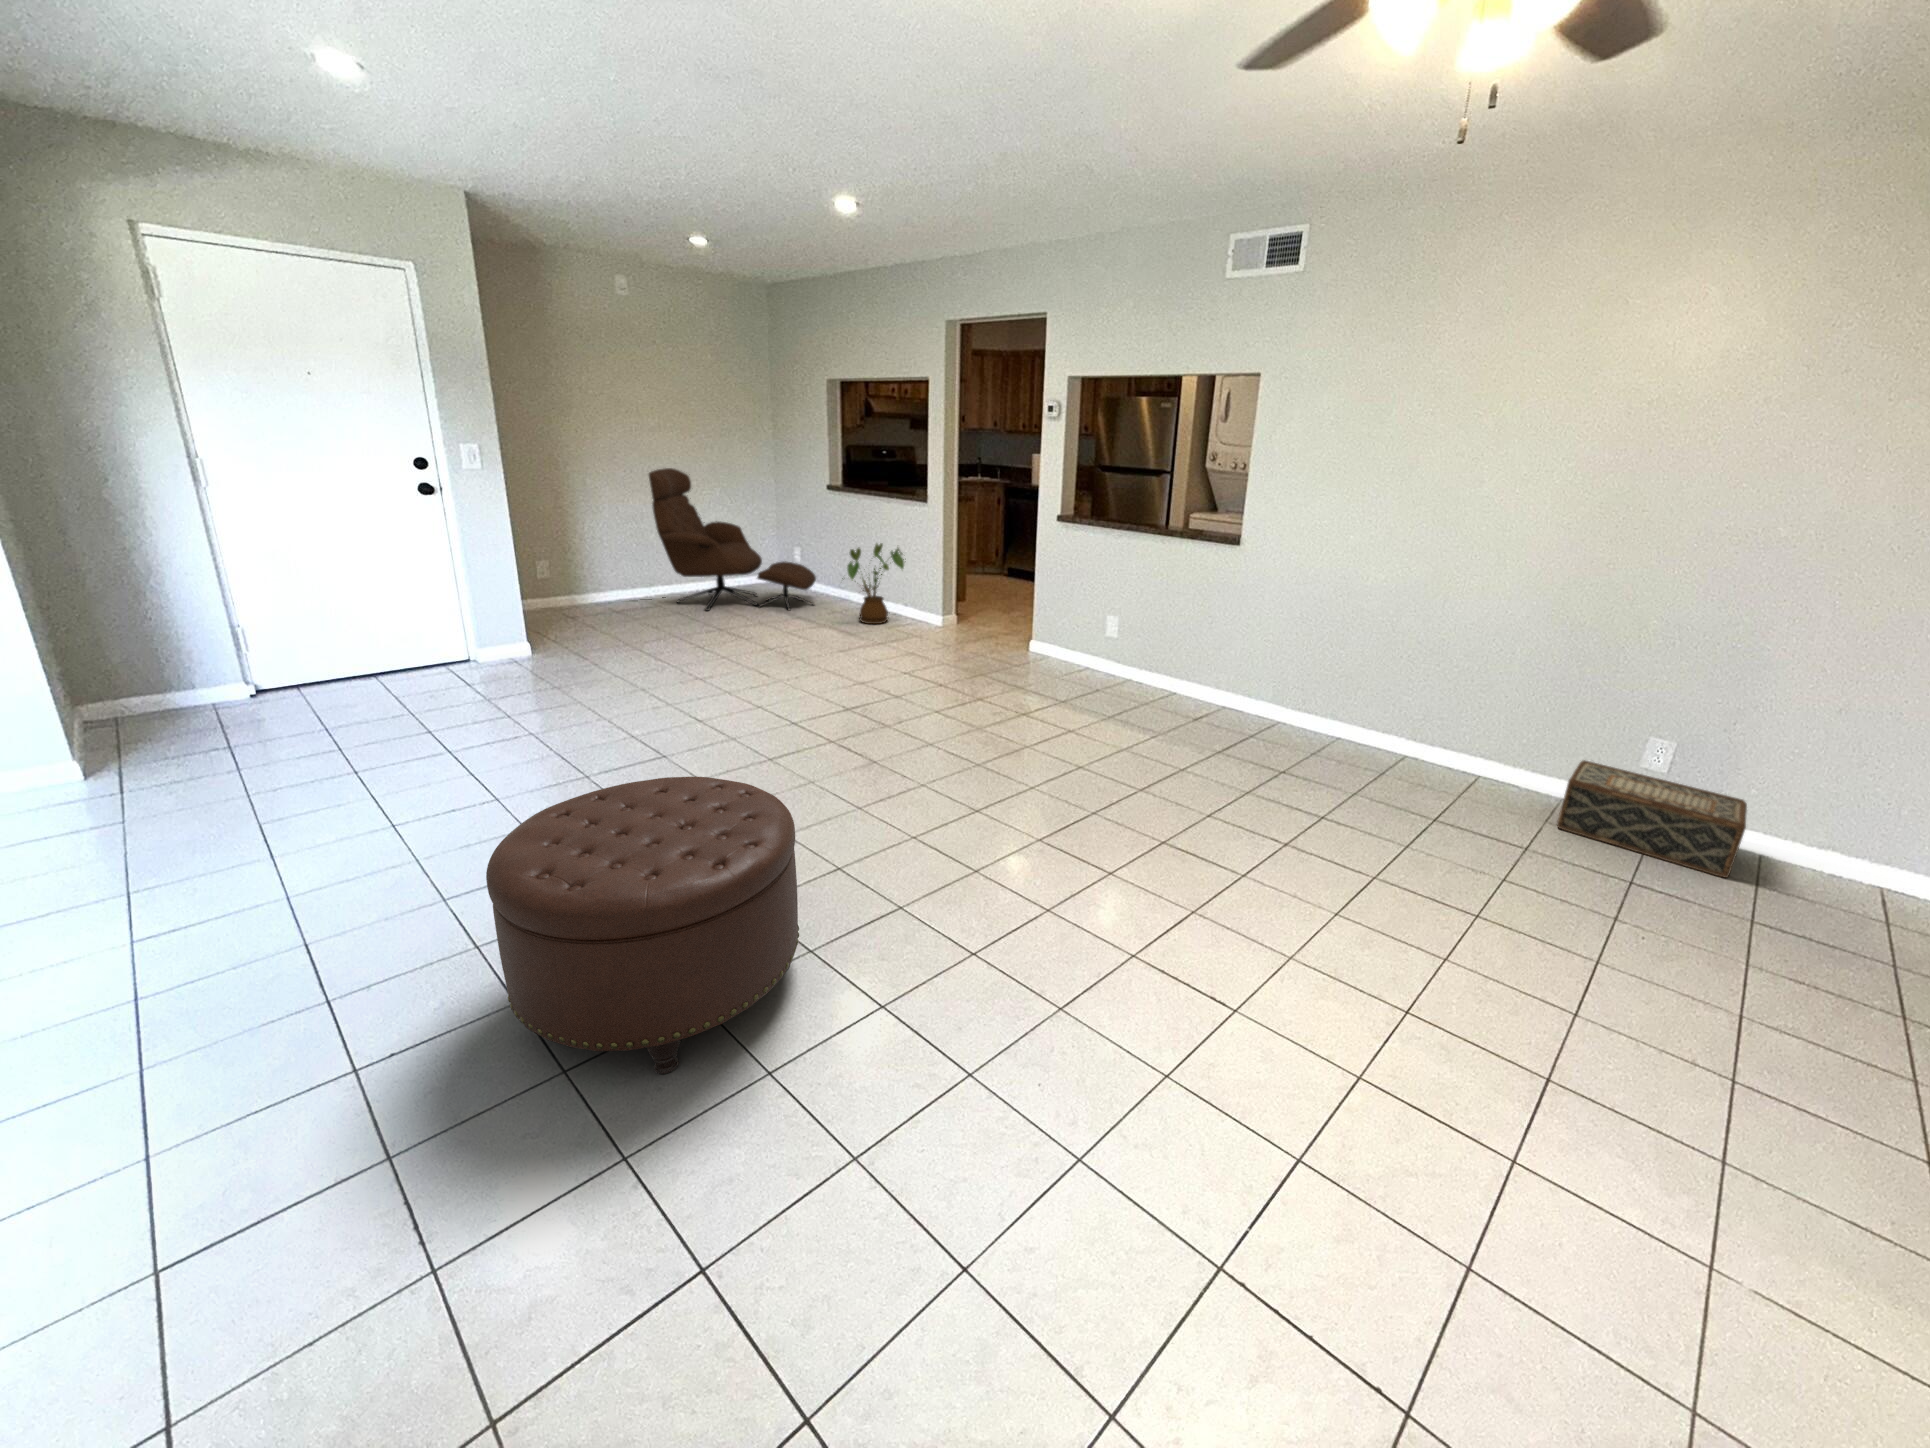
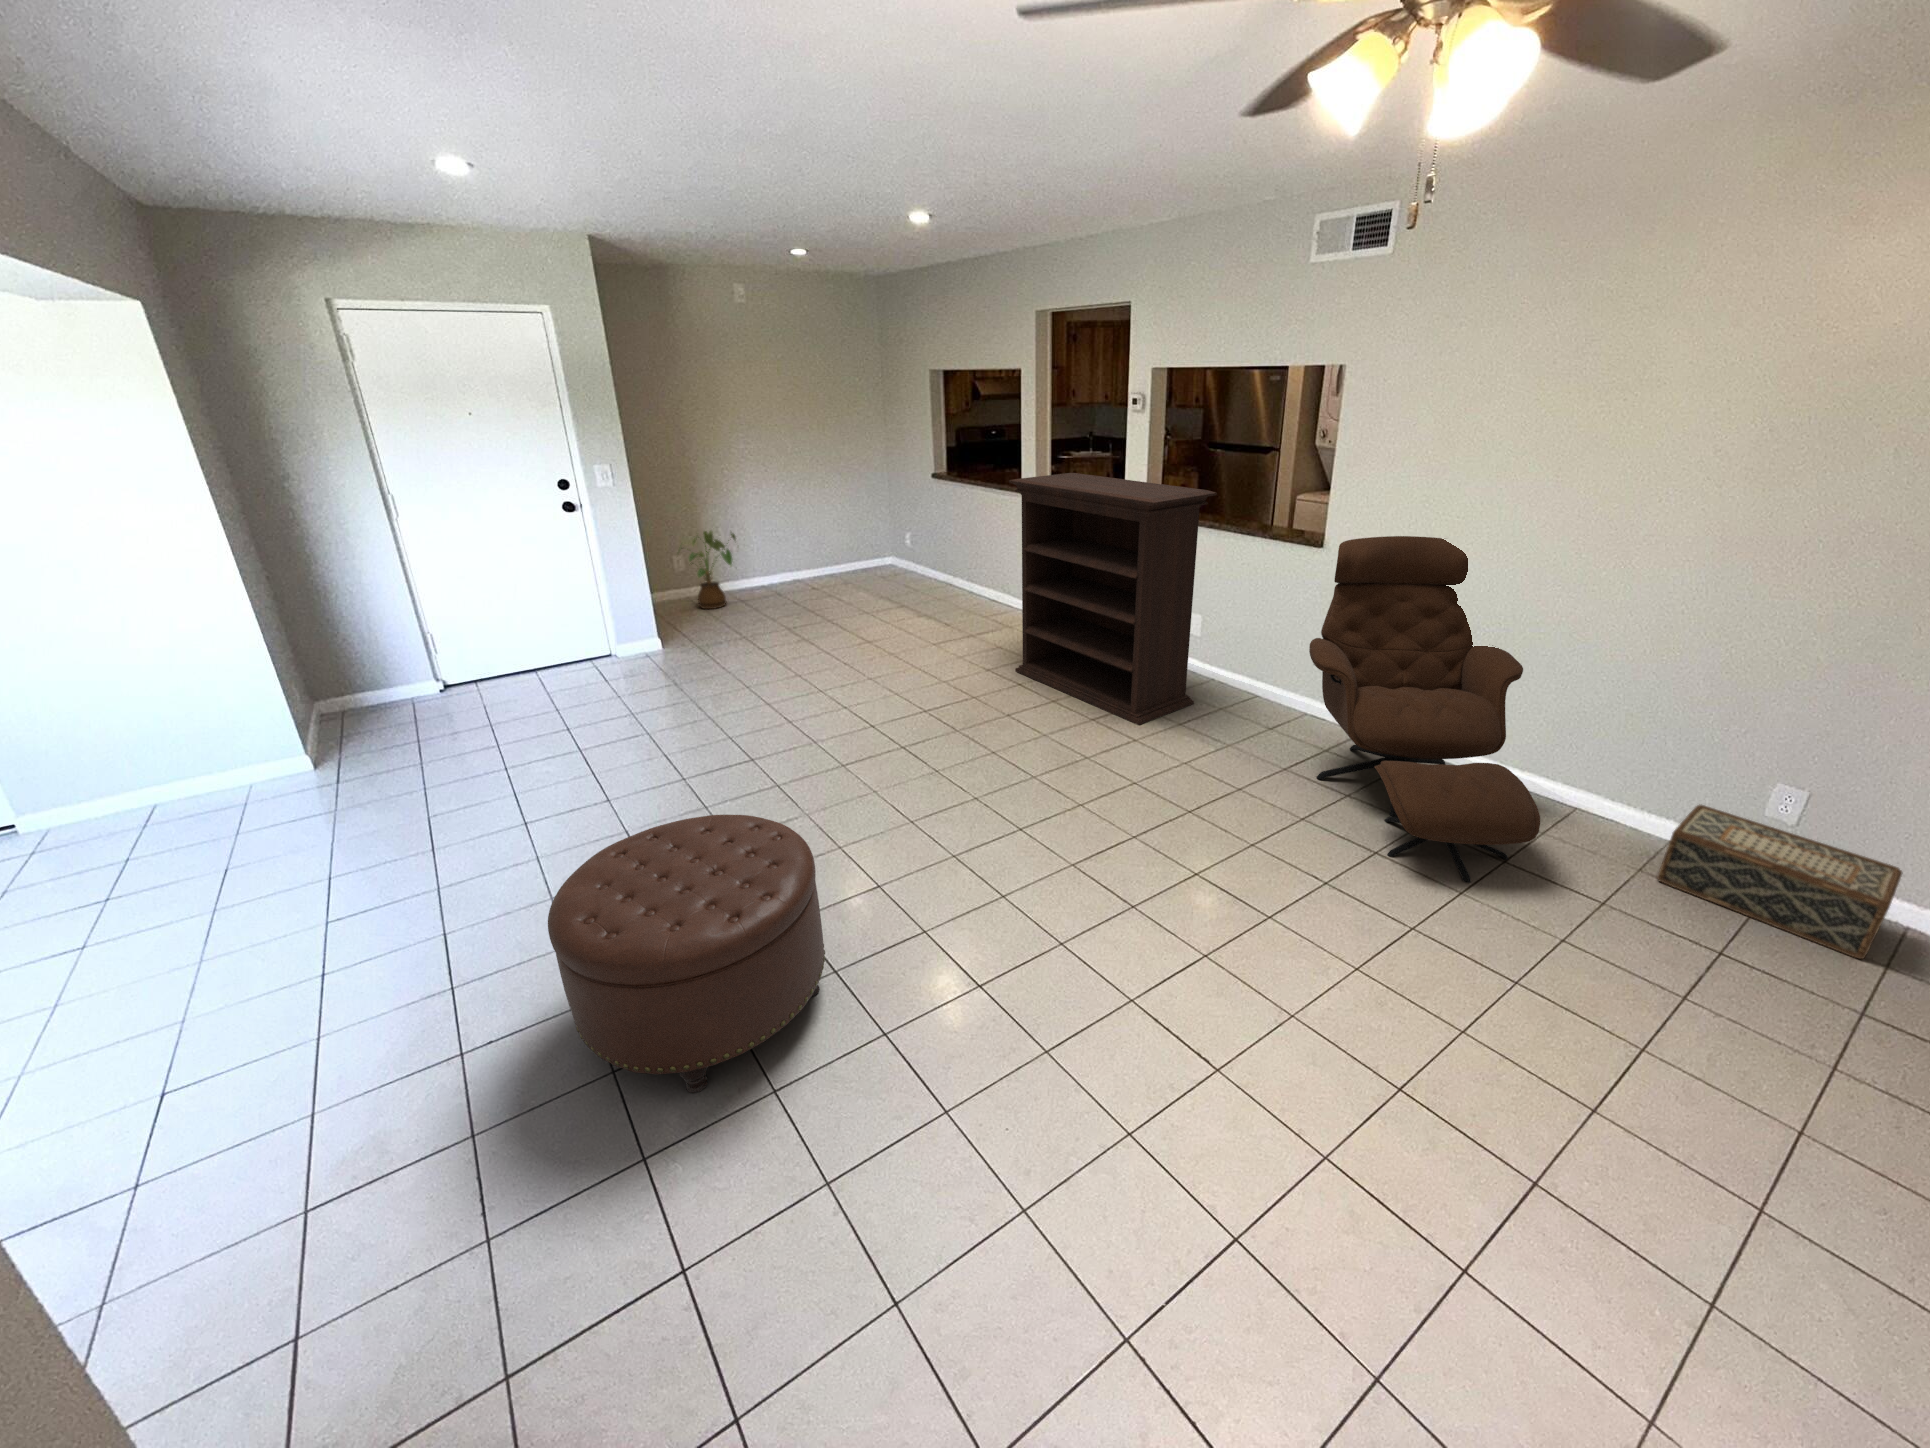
lounge chair: present [649,468,816,611] -> present [1309,536,1540,883]
bookshelf: none [932,474,1143,718] -> present [1009,473,1217,725]
house plant: present [842,543,904,624] -> present [679,531,736,609]

